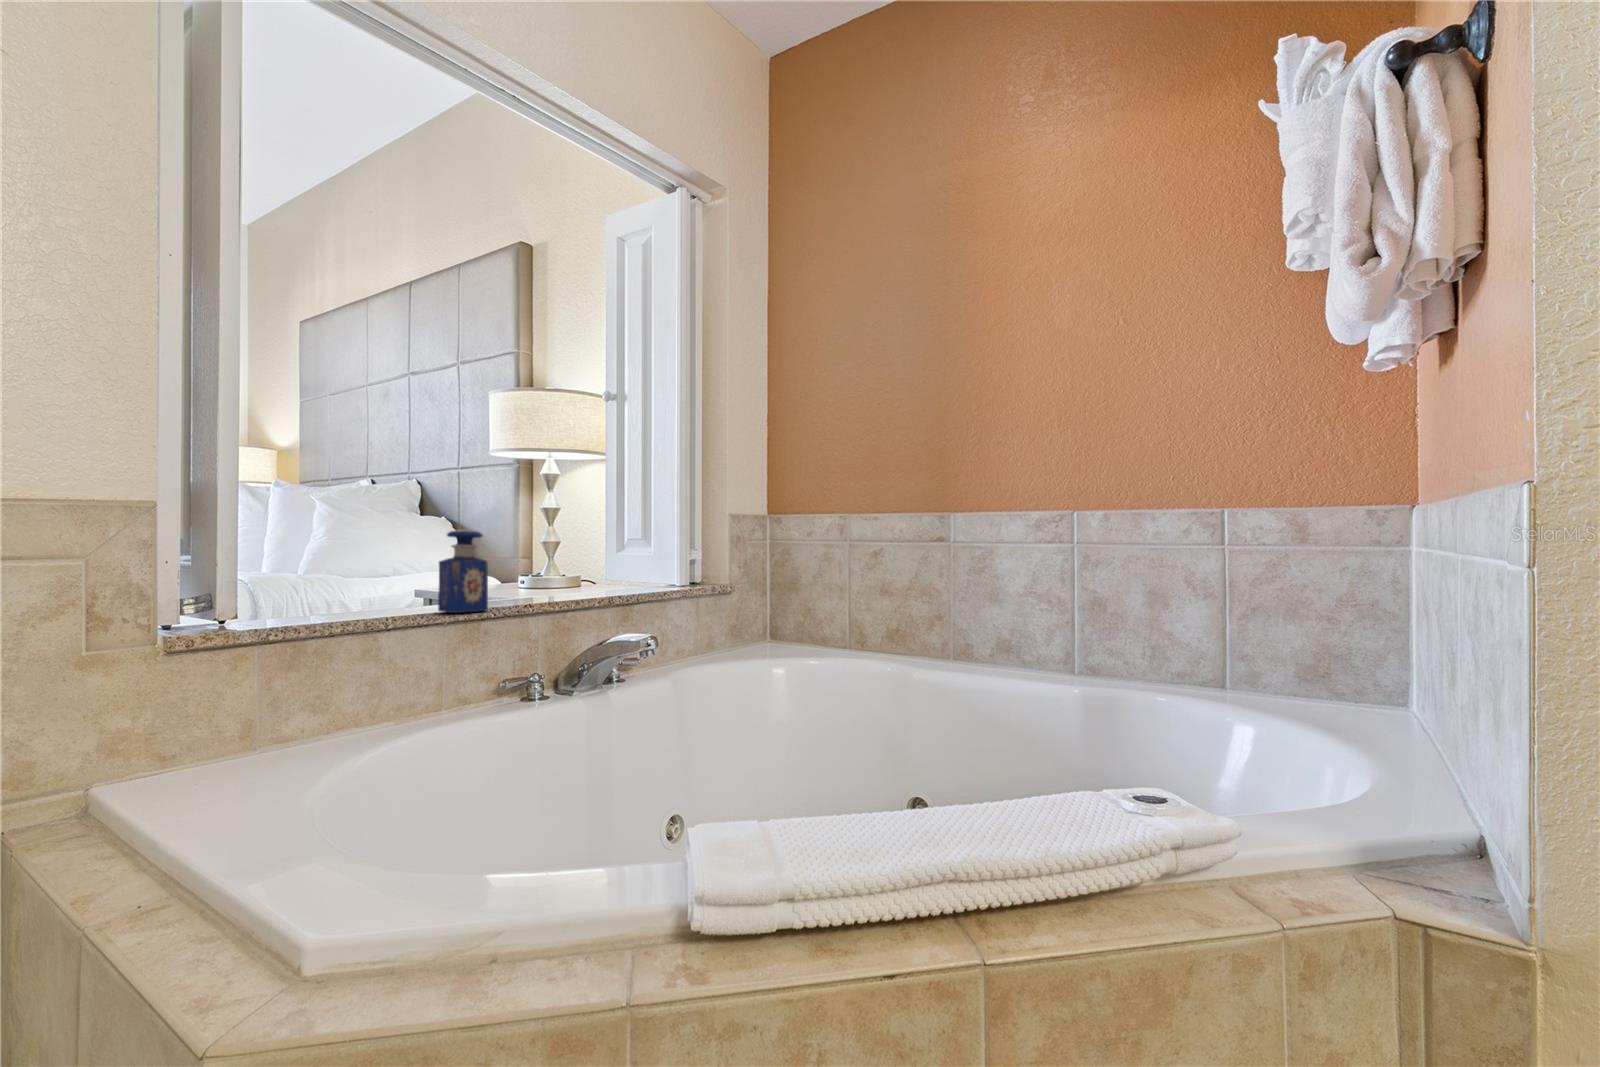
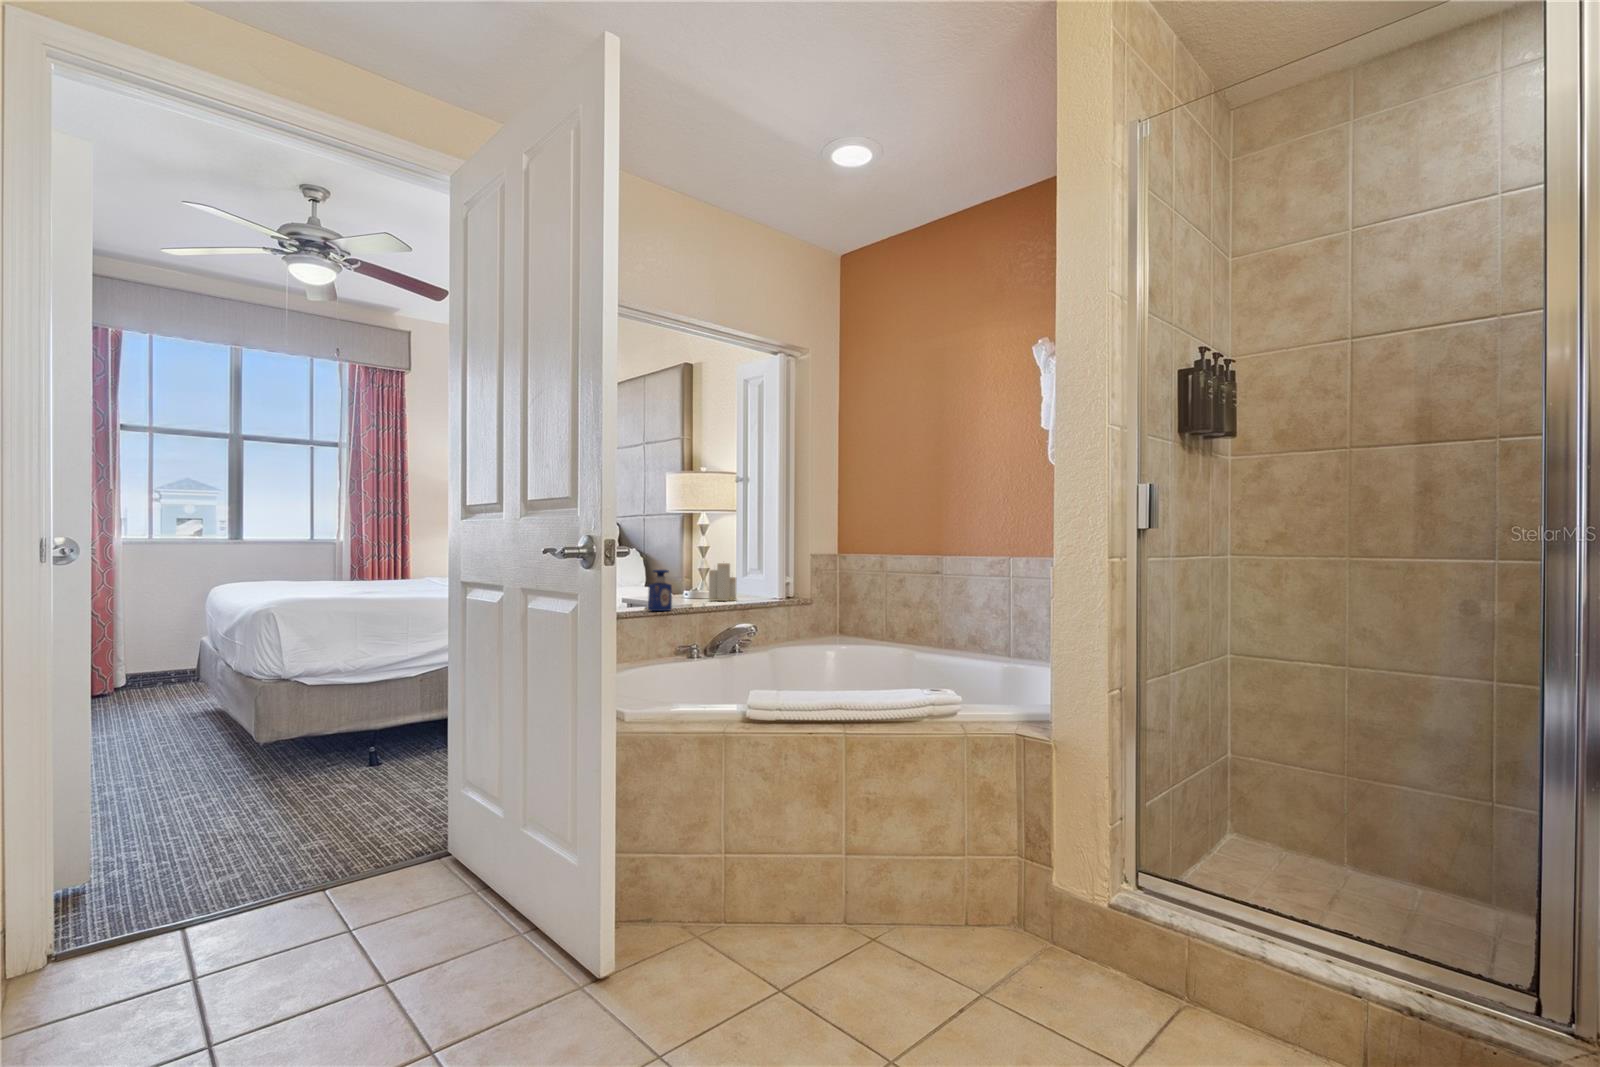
candle: none [560,520,610,590] -> present [709,563,737,601]

